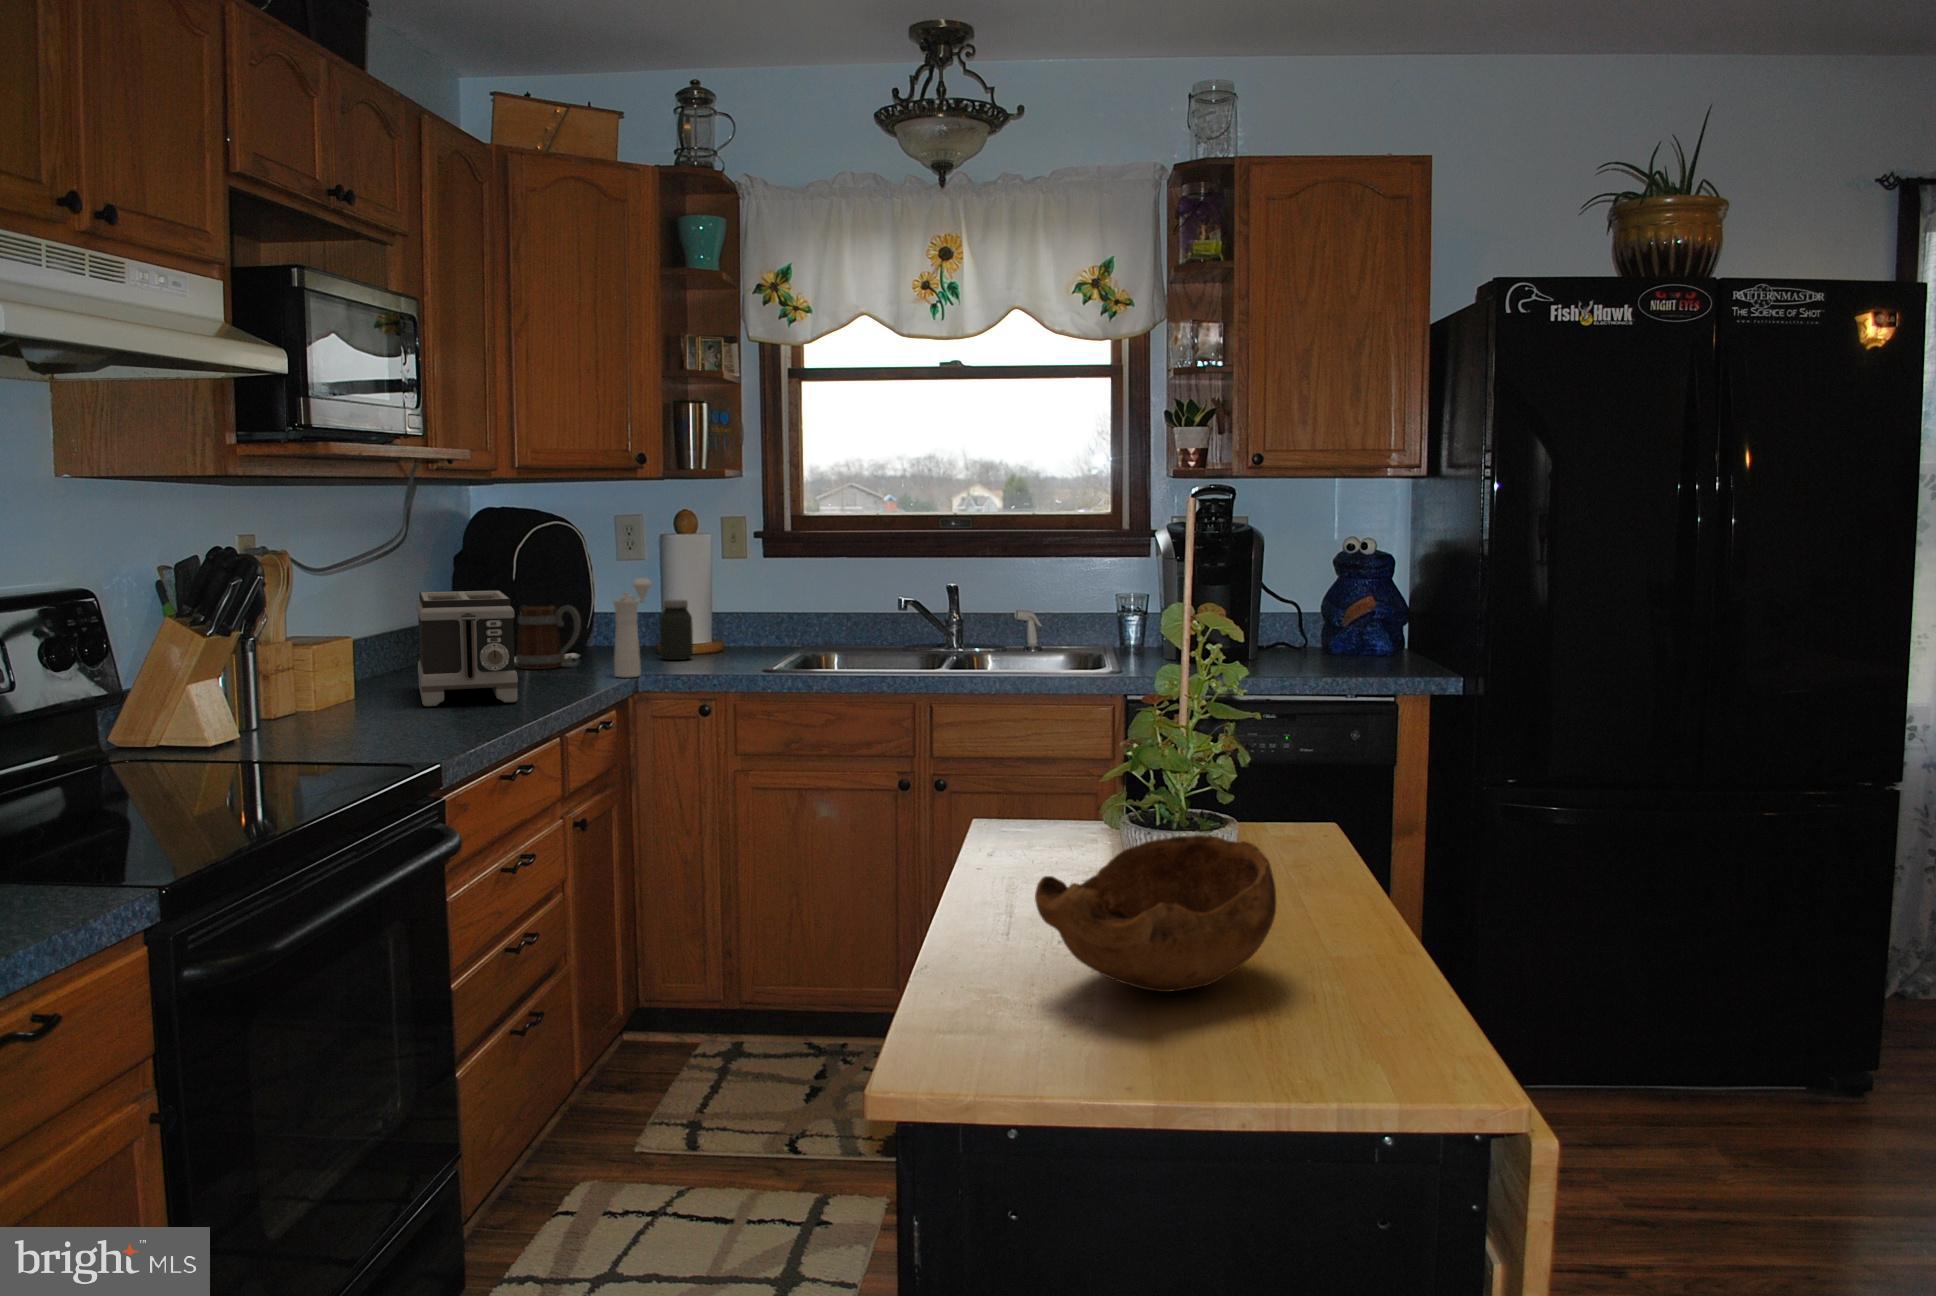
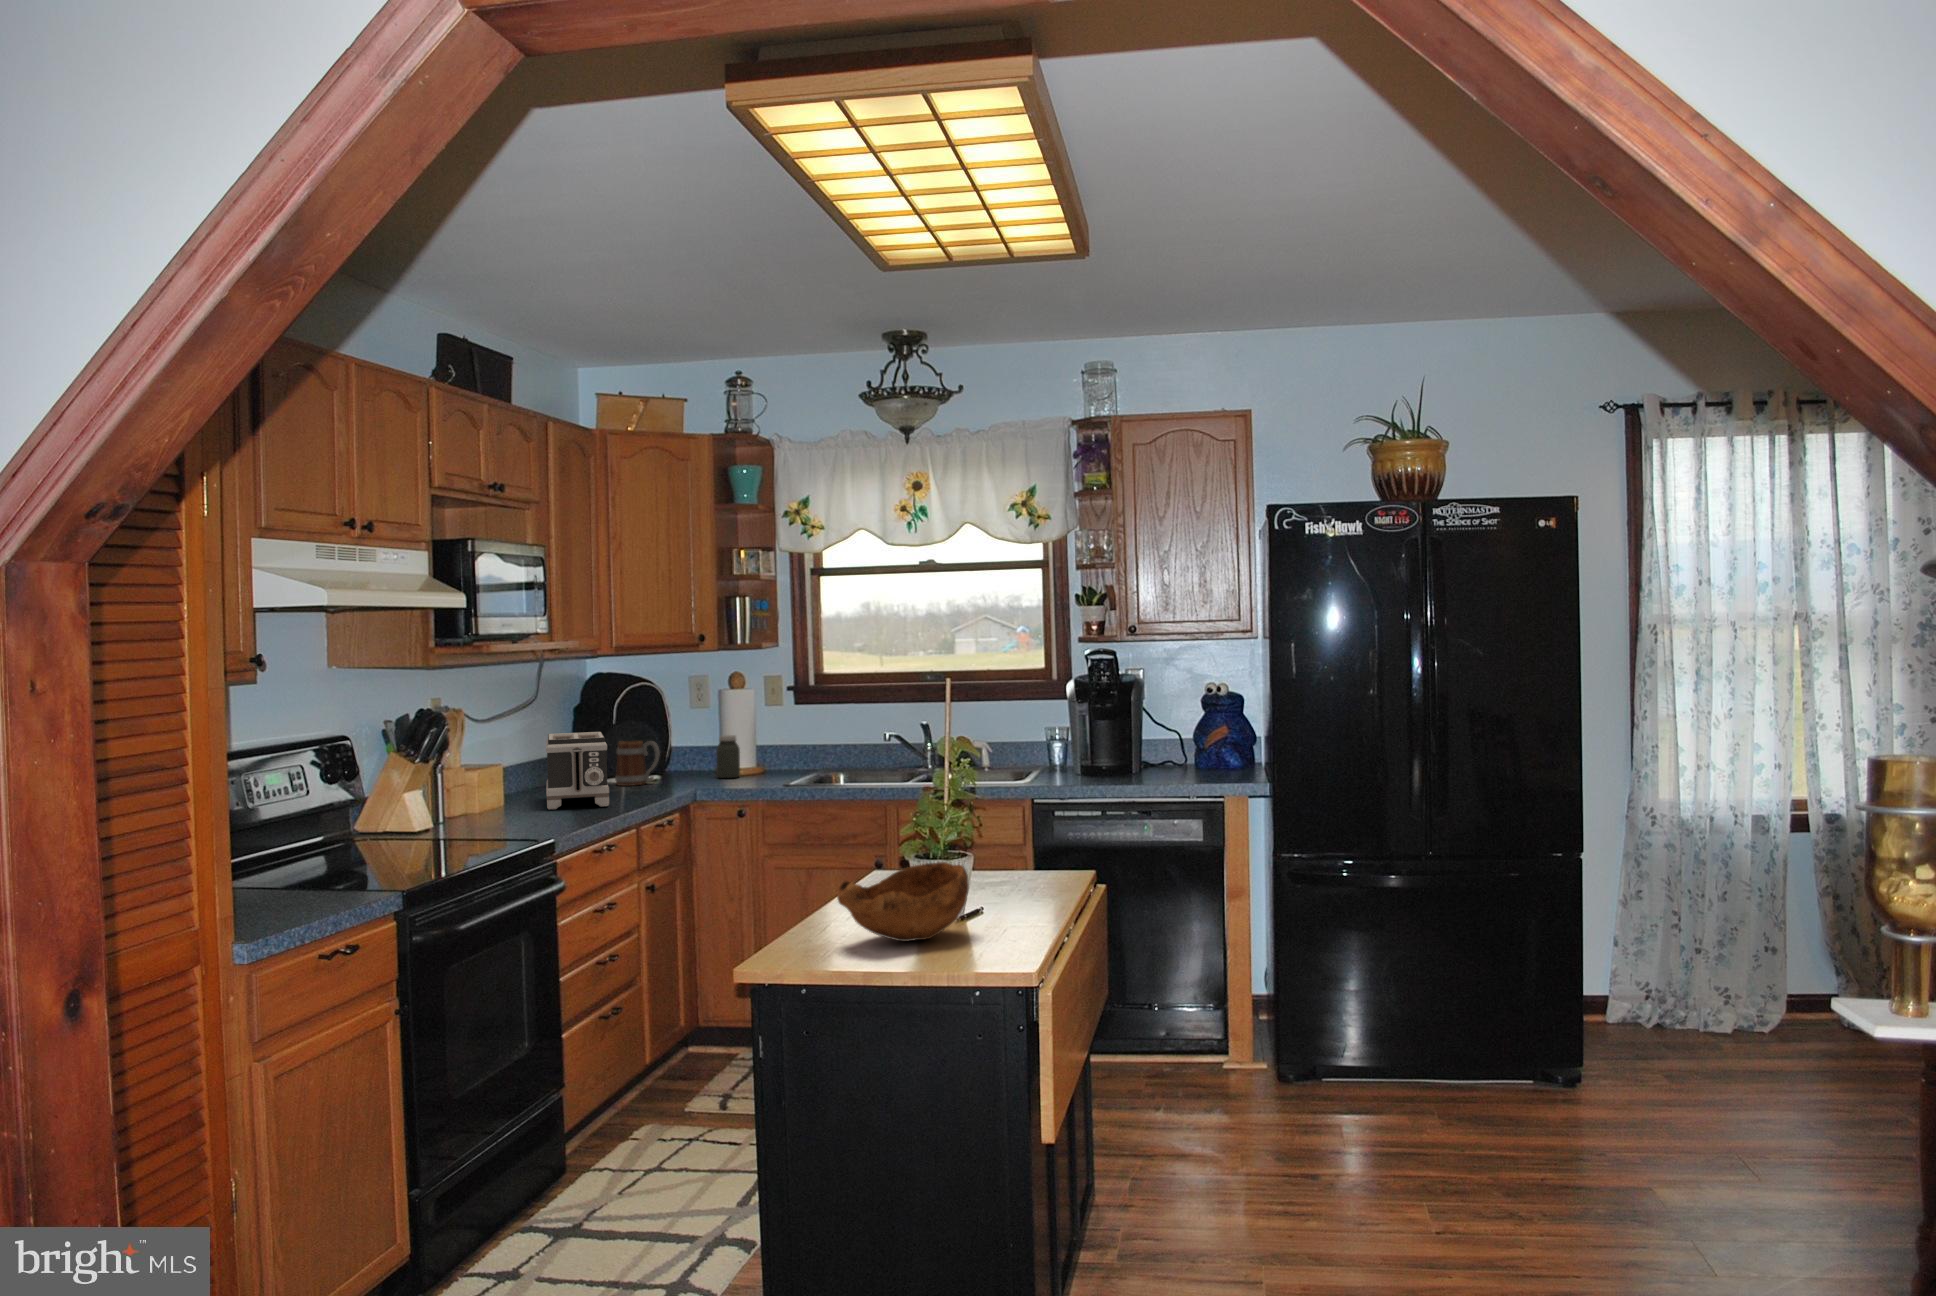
pepper mill: present [613,578,651,677] -> none [679,721,707,790]

